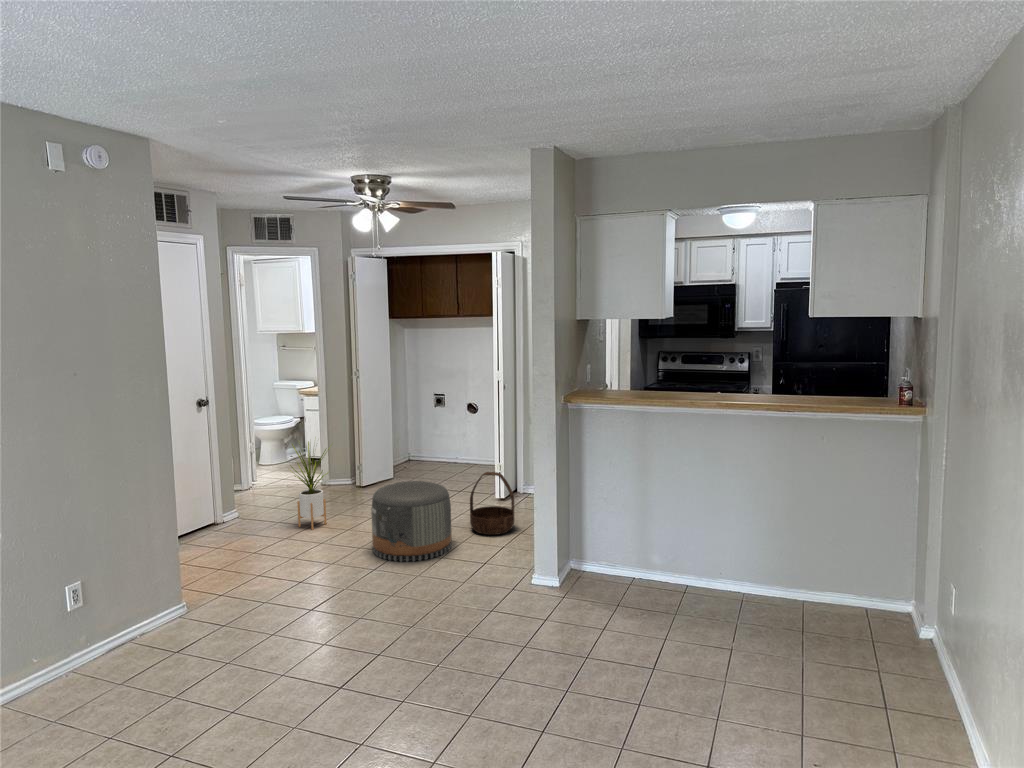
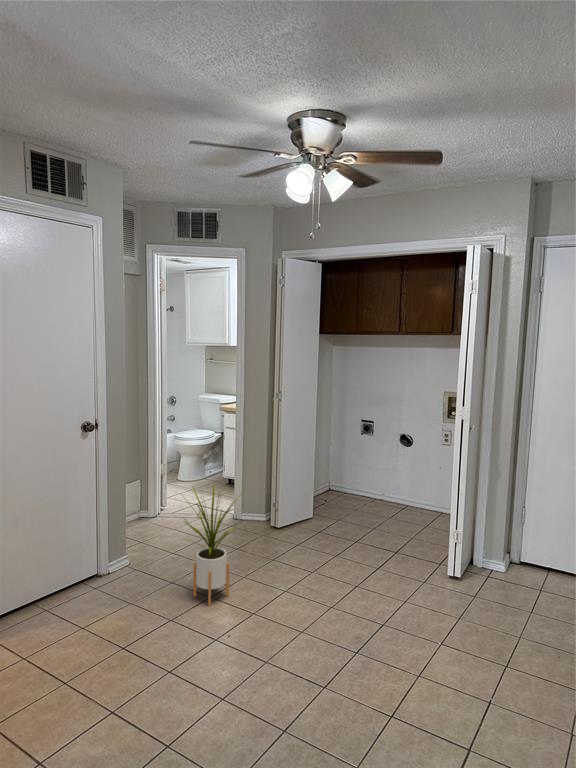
basket: present [470,472,514,535] -> none [428,564,501,668]
pouf: present [371,481,452,562] -> none [286,570,411,729]

